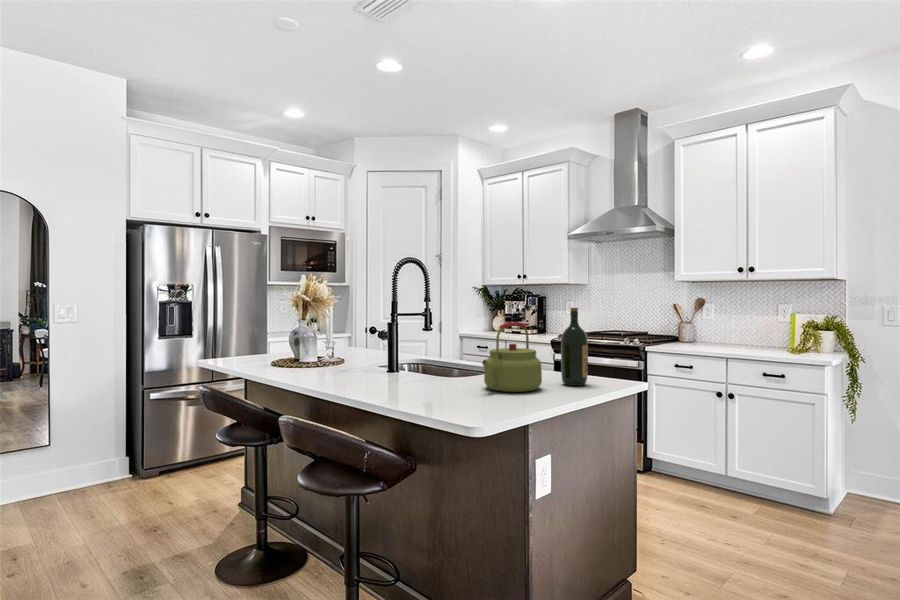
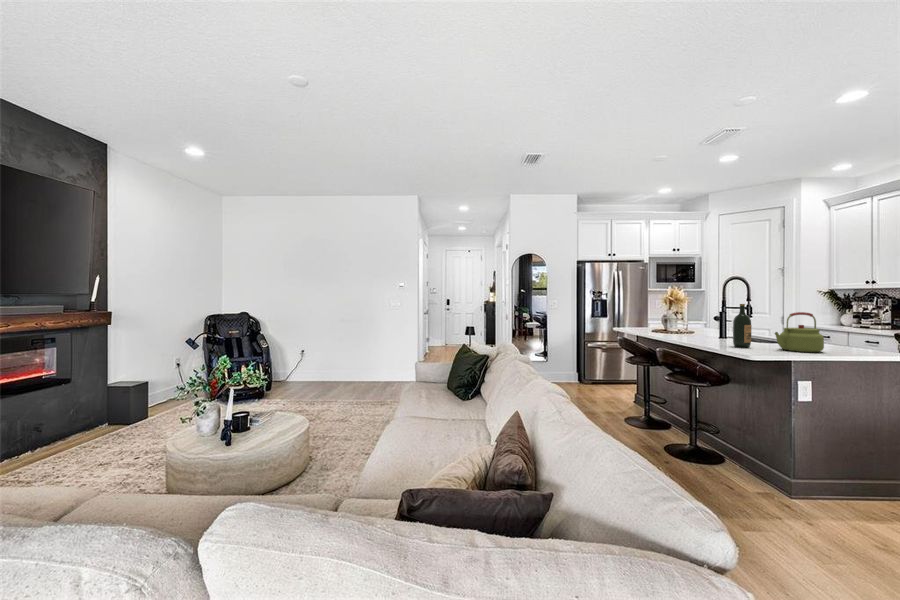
wine bottle: present [561,308,588,386] -> present [733,304,752,348]

